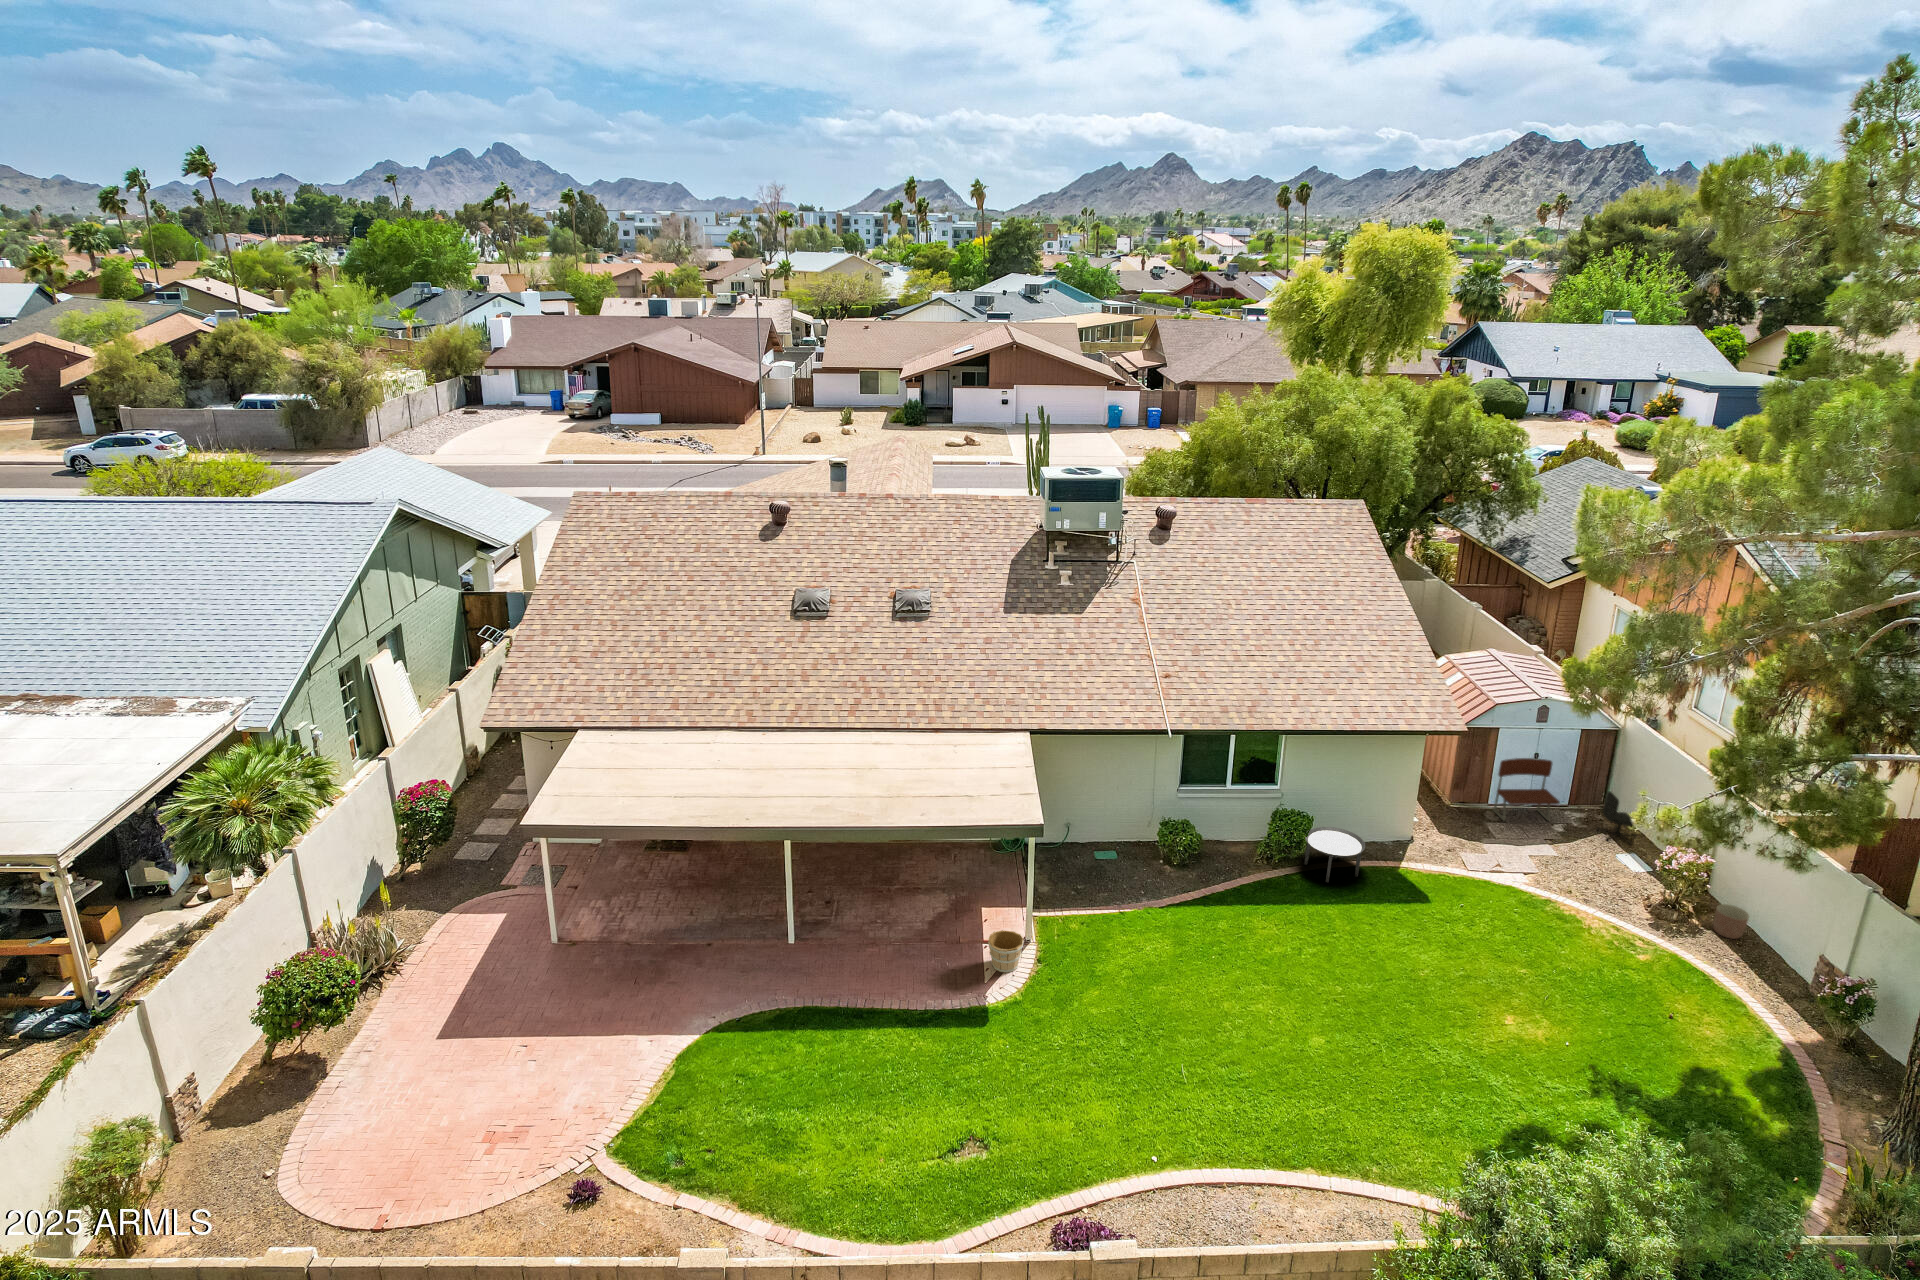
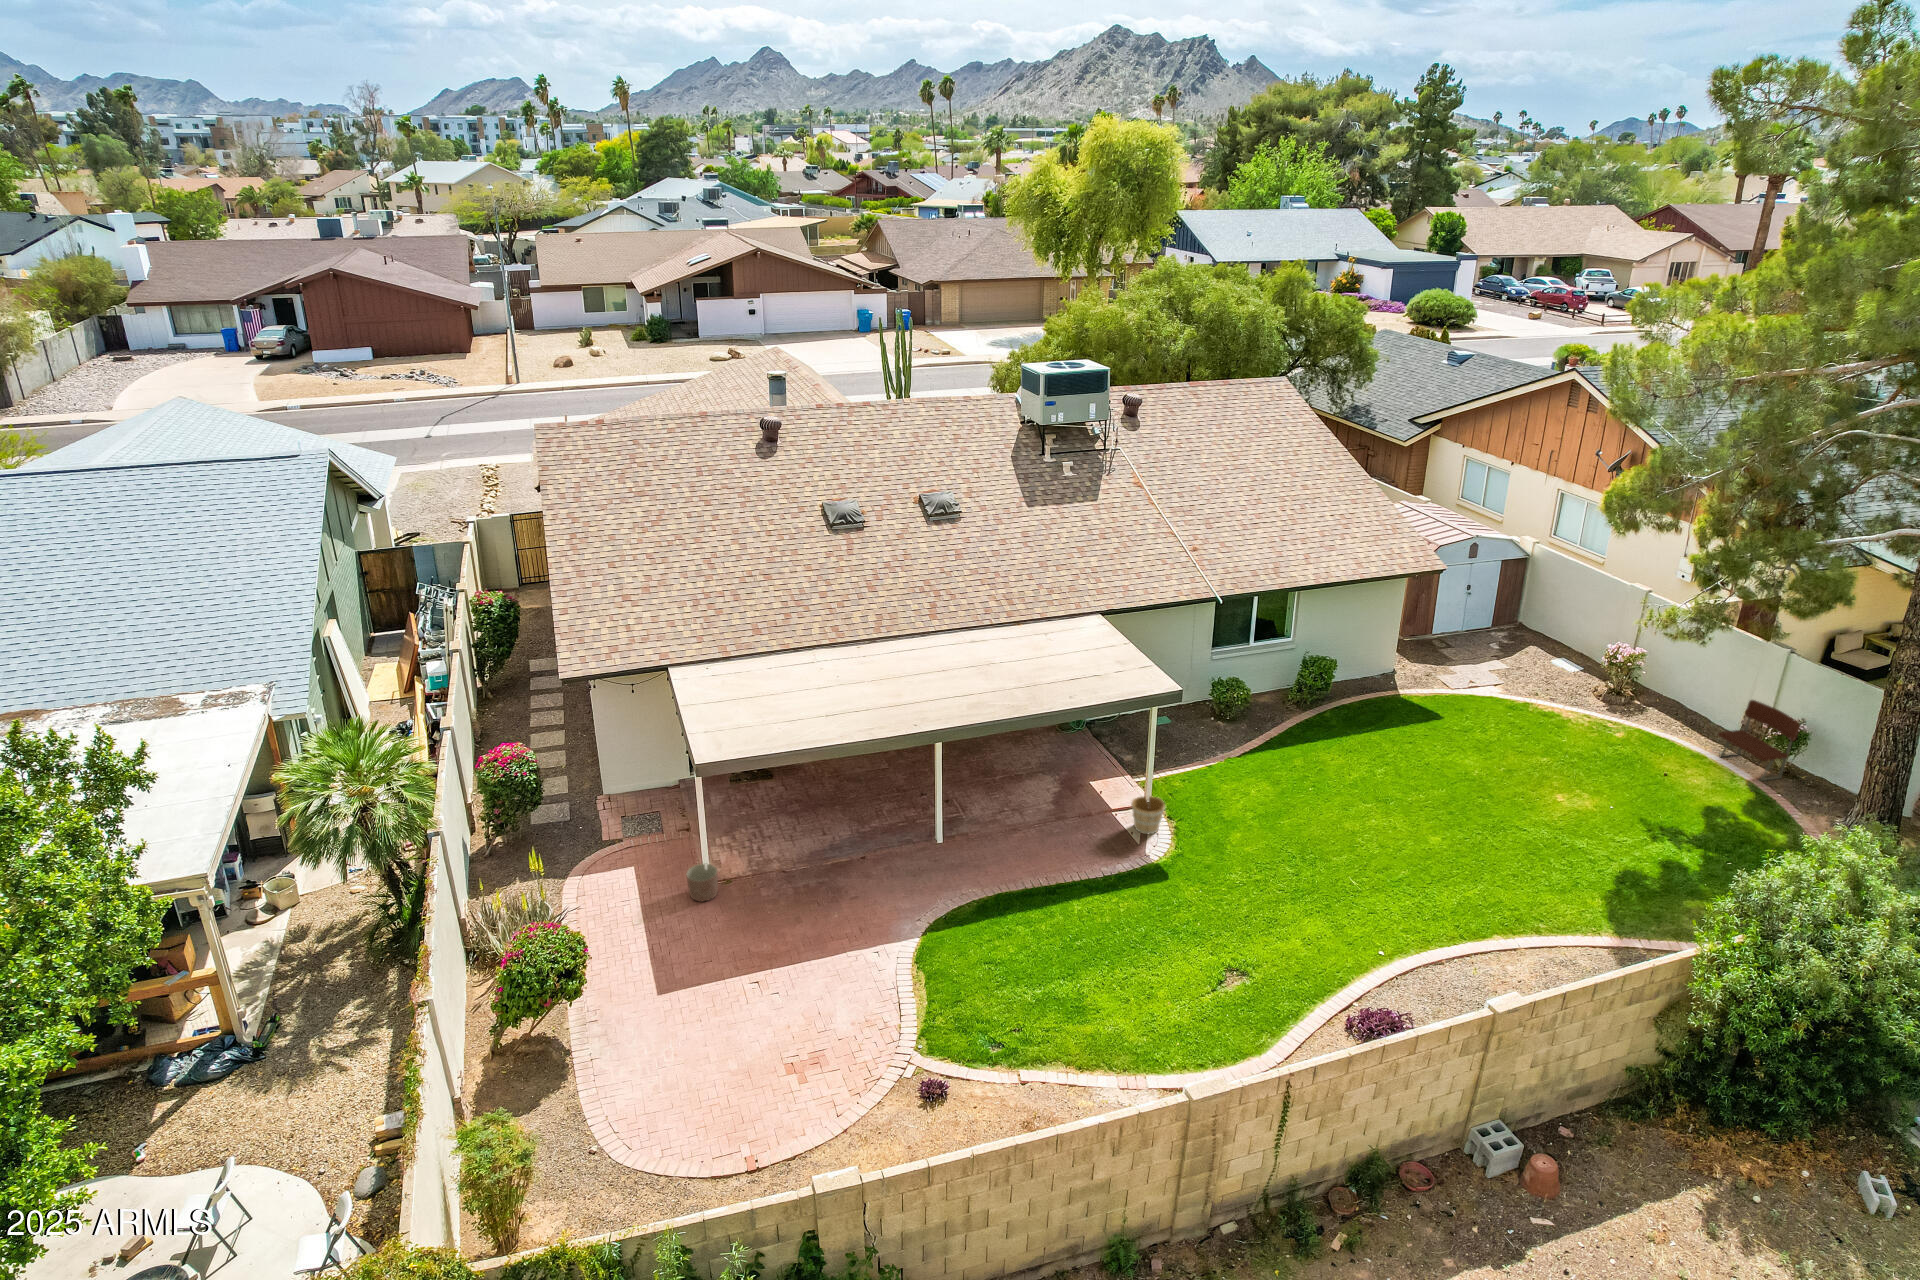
bench: present [1493,758,1560,821] -> present [1718,700,1800,781]
chair: present [1596,791,1637,844] -> none [1521,609,1555,651]
round table: present [1304,827,1365,883] -> none [1327,668,1382,716]
planter: present [1713,904,1749,939] -> present [686,864,718,901]

